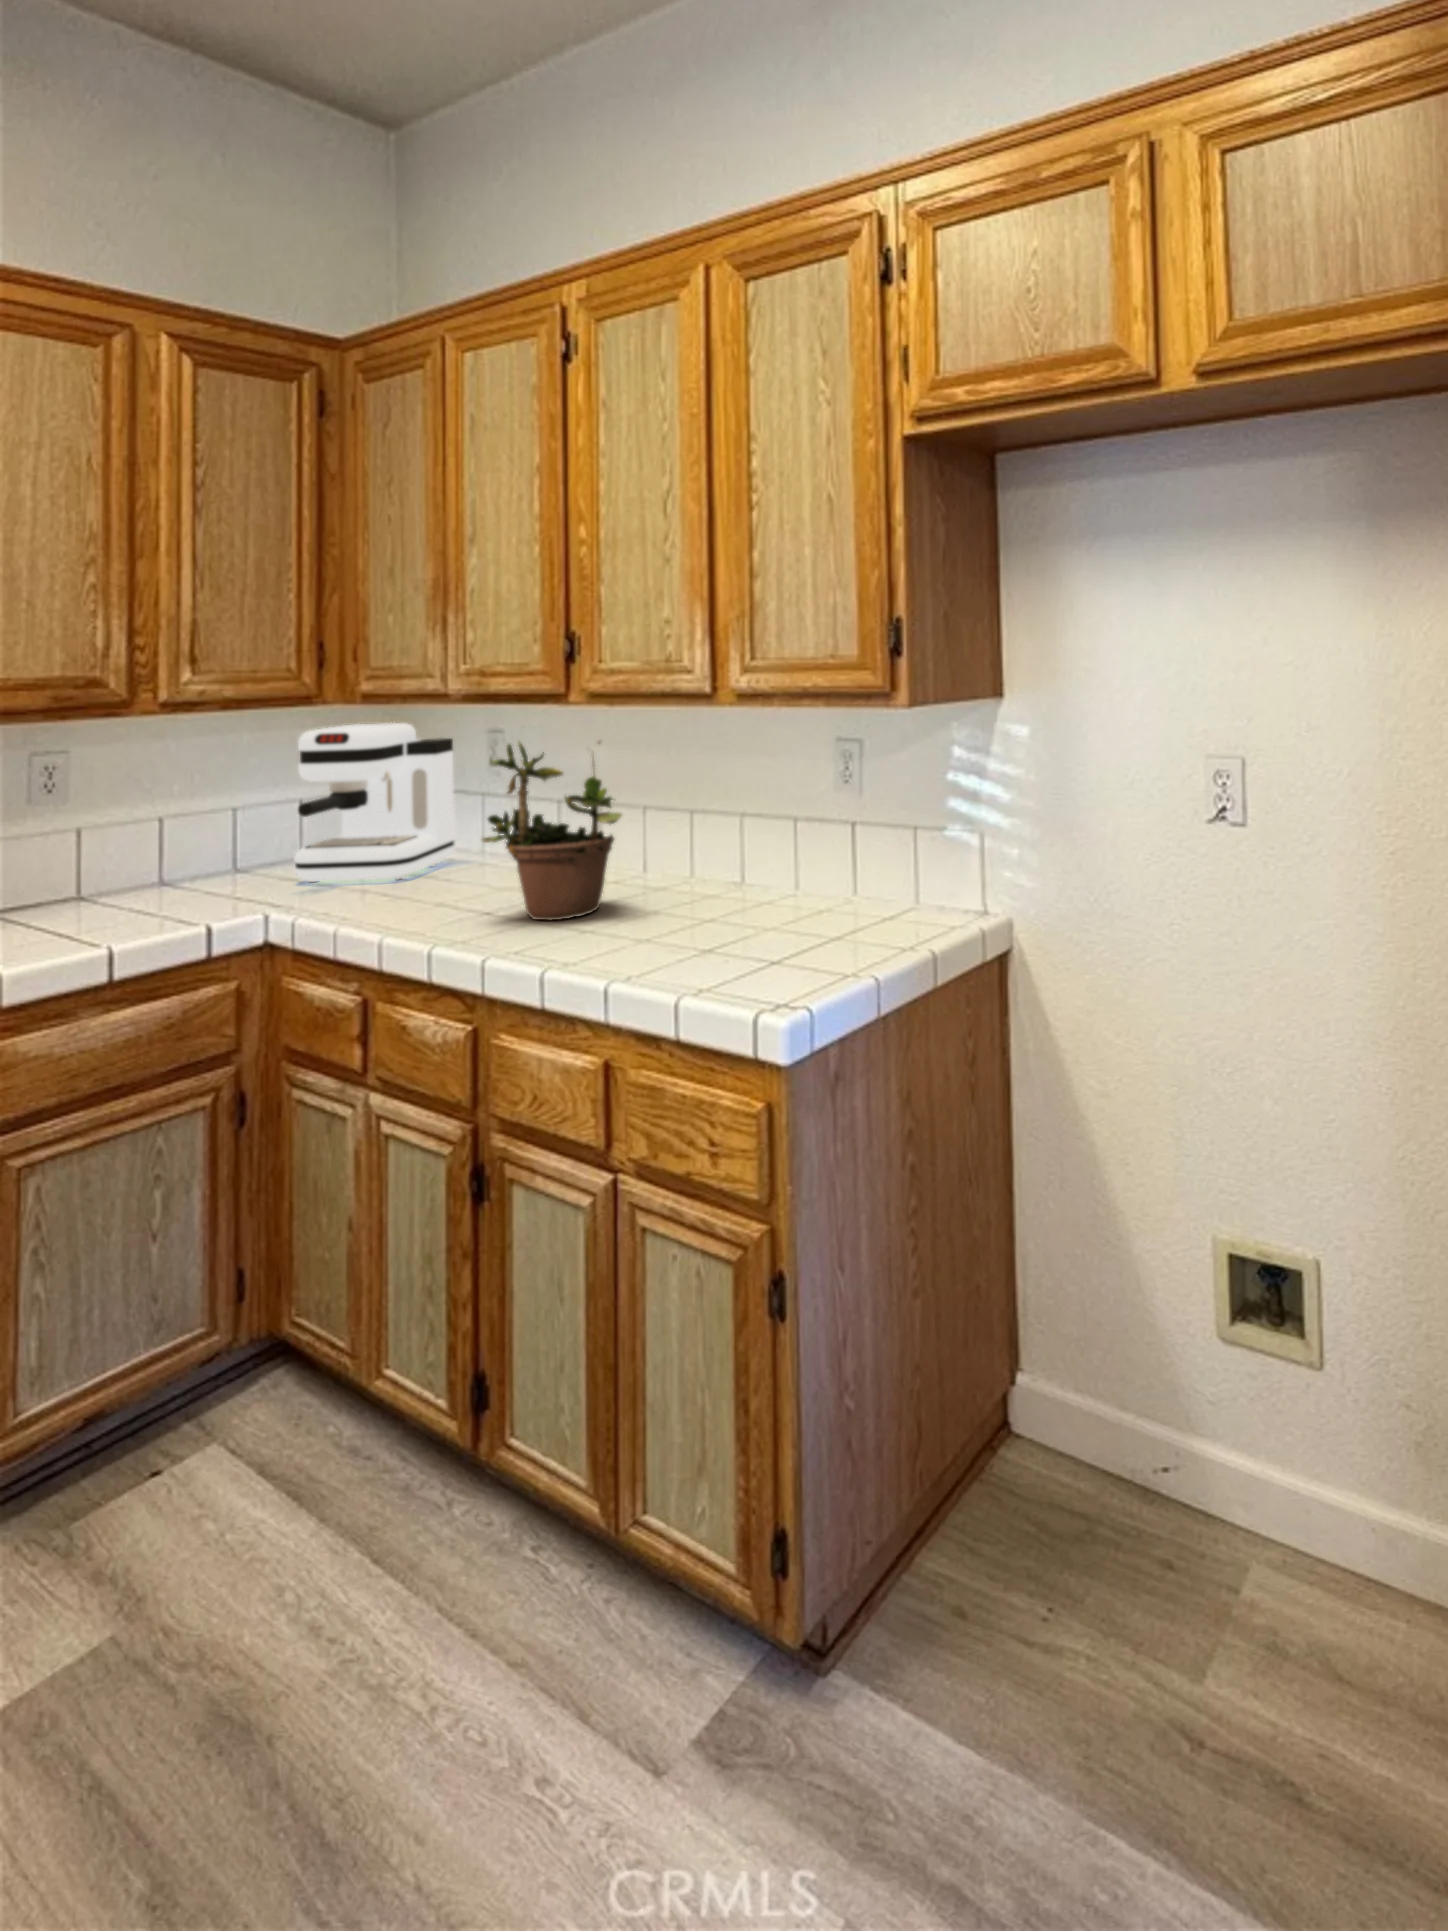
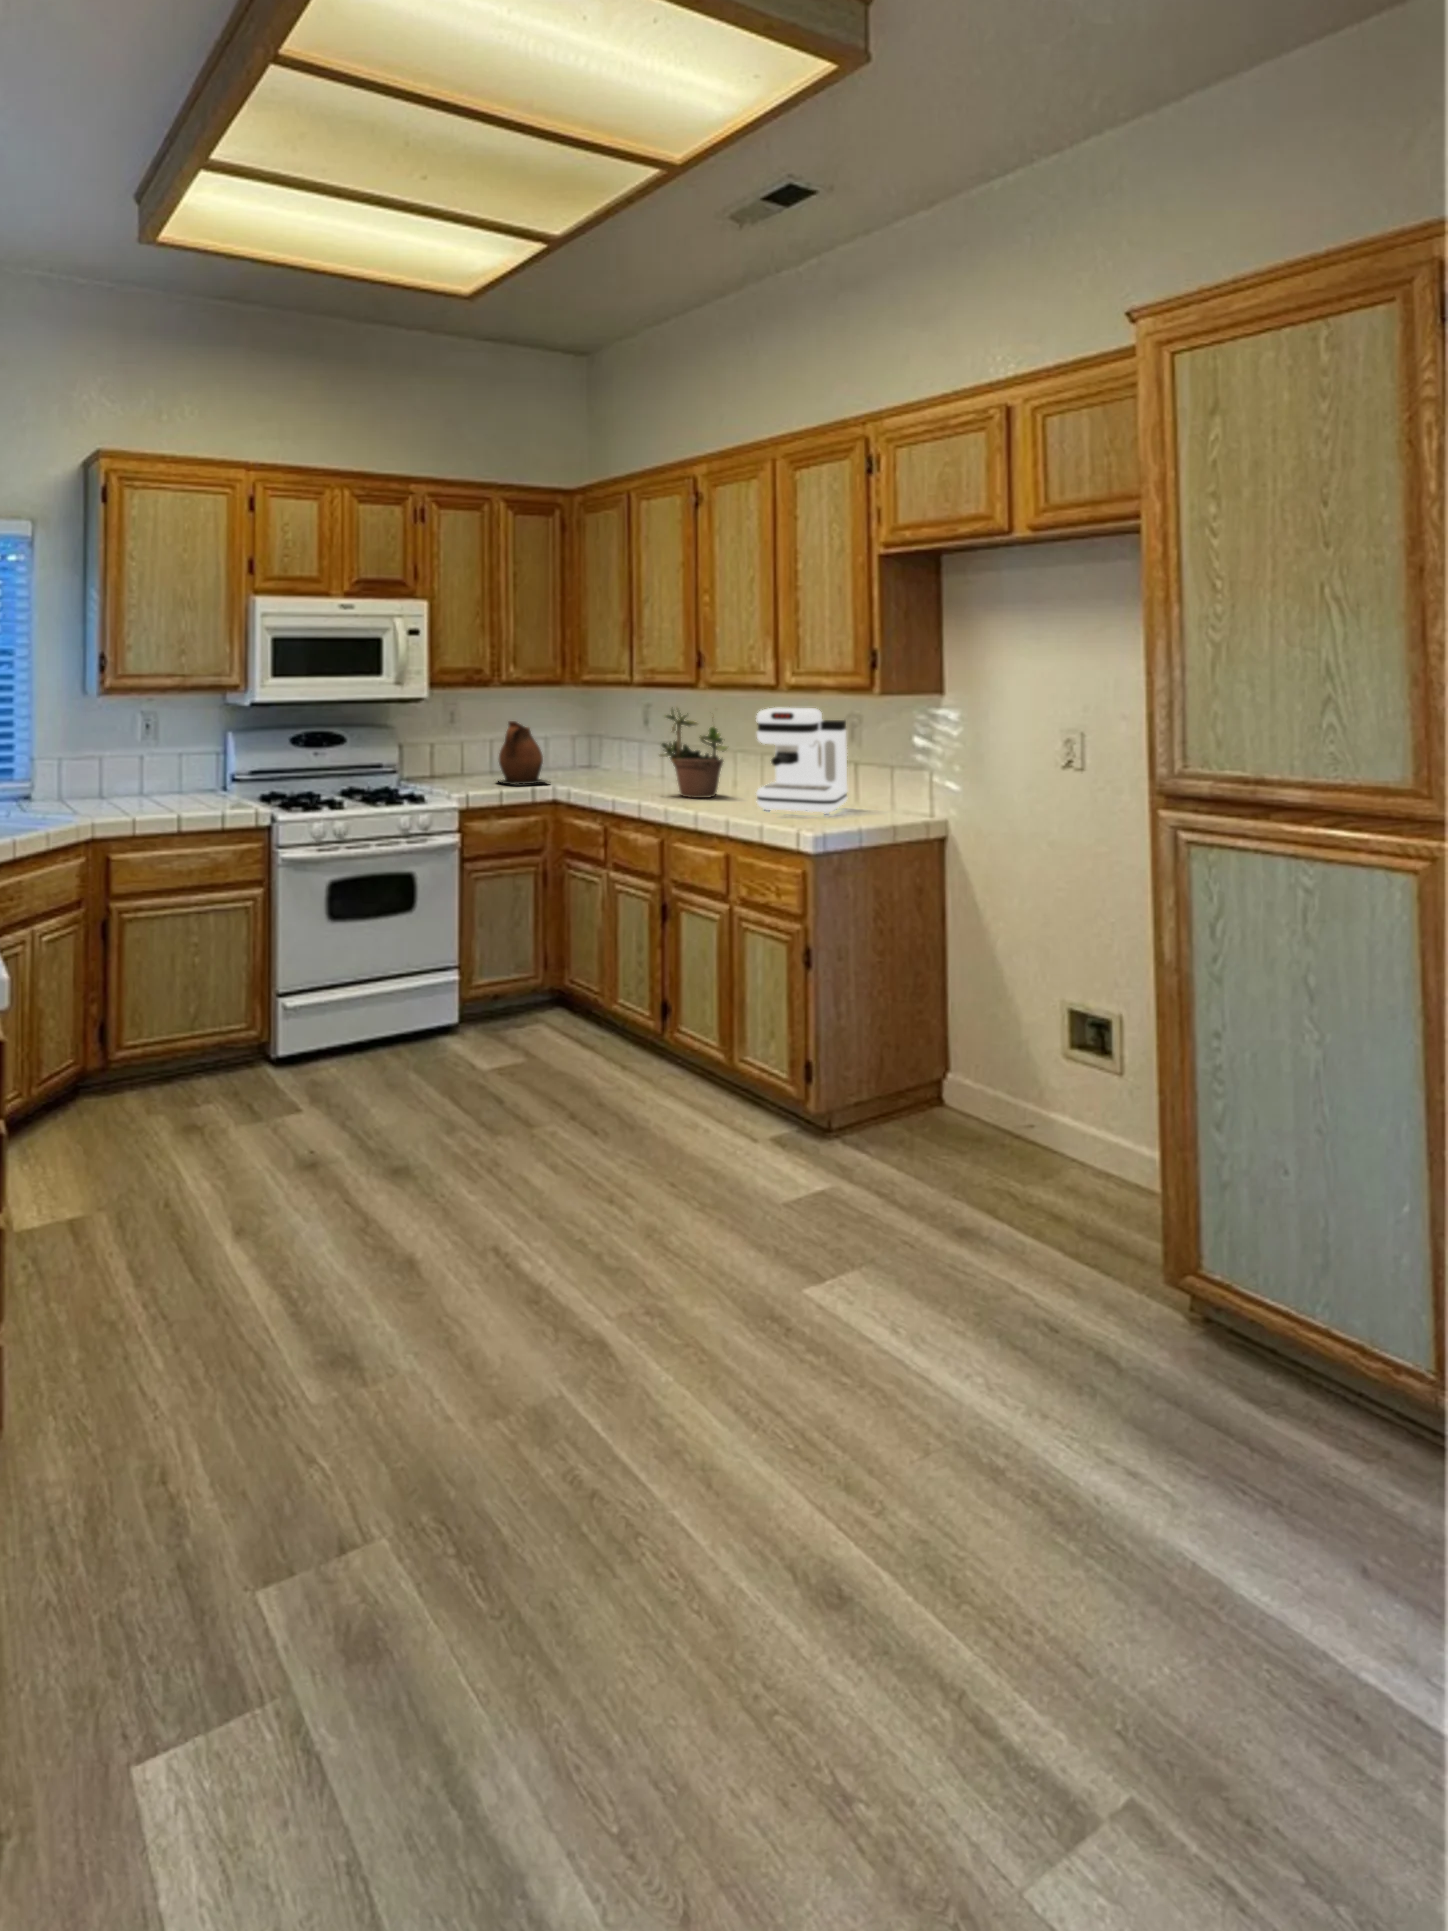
coffee maker: present [294,723,455,882] -> present [756,708,848,814]
ceramic pitcher: none [120,787,263,925] -> present [499,721,547,785]

